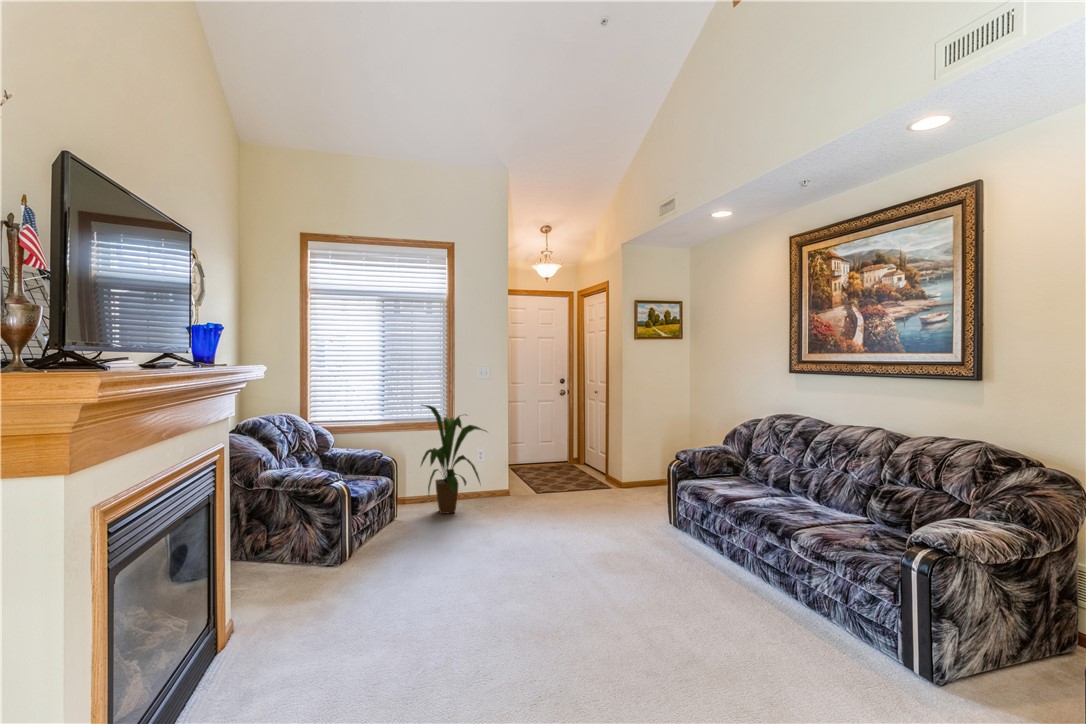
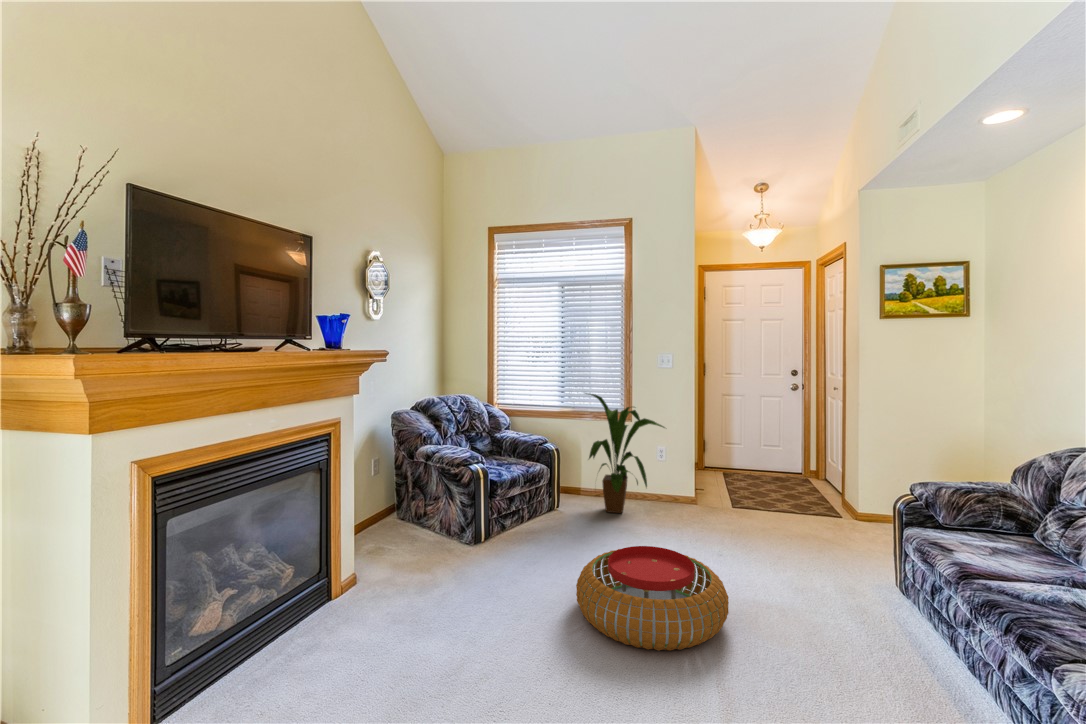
pouf: none [476,524,596,600] -> present [576,546,729,651]

